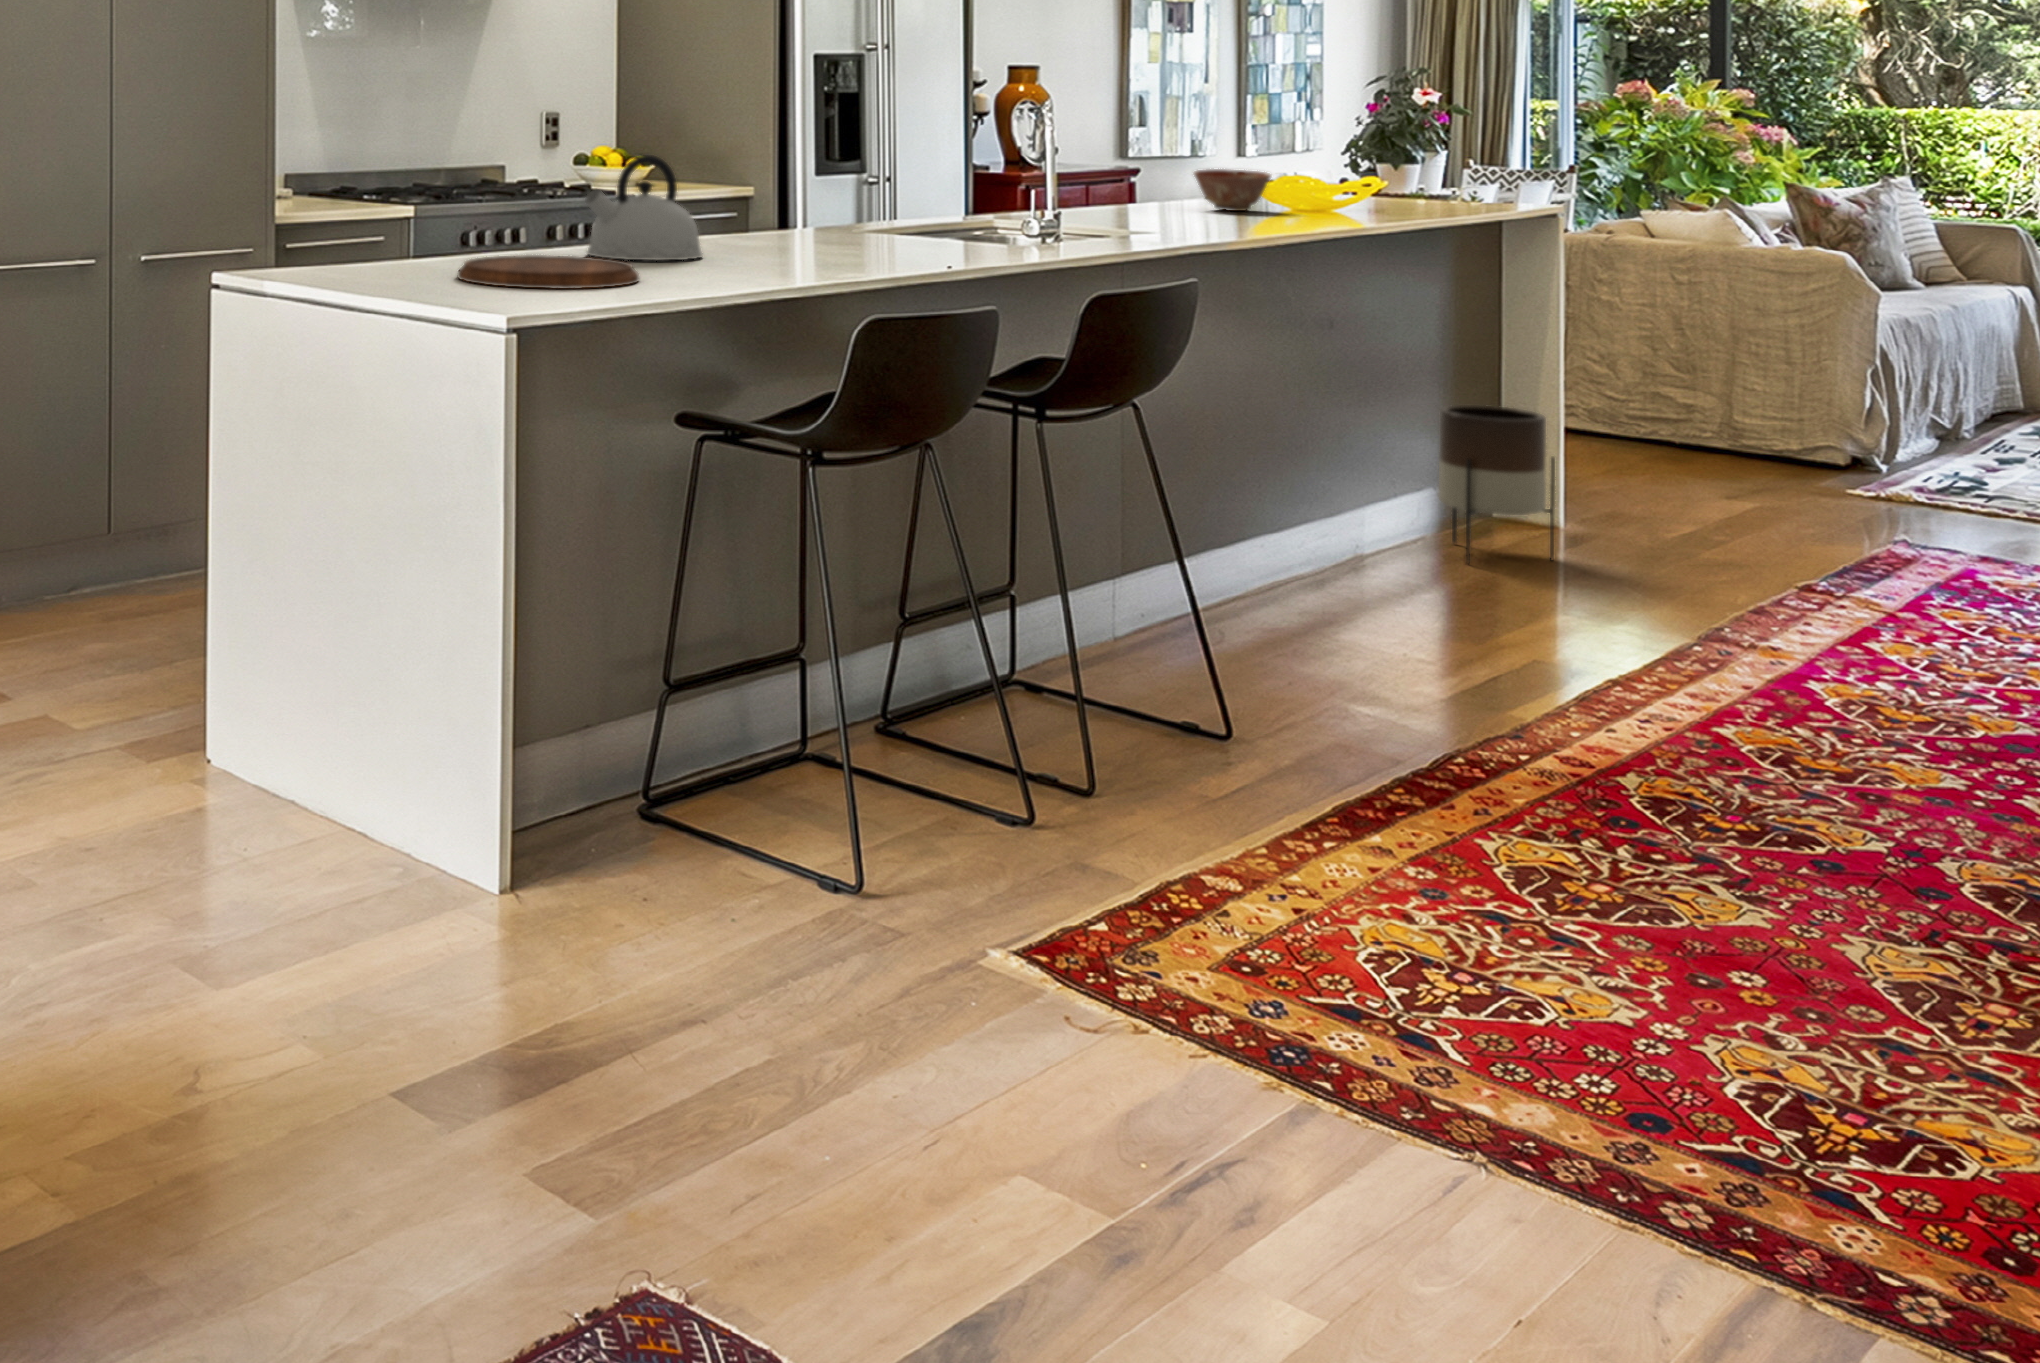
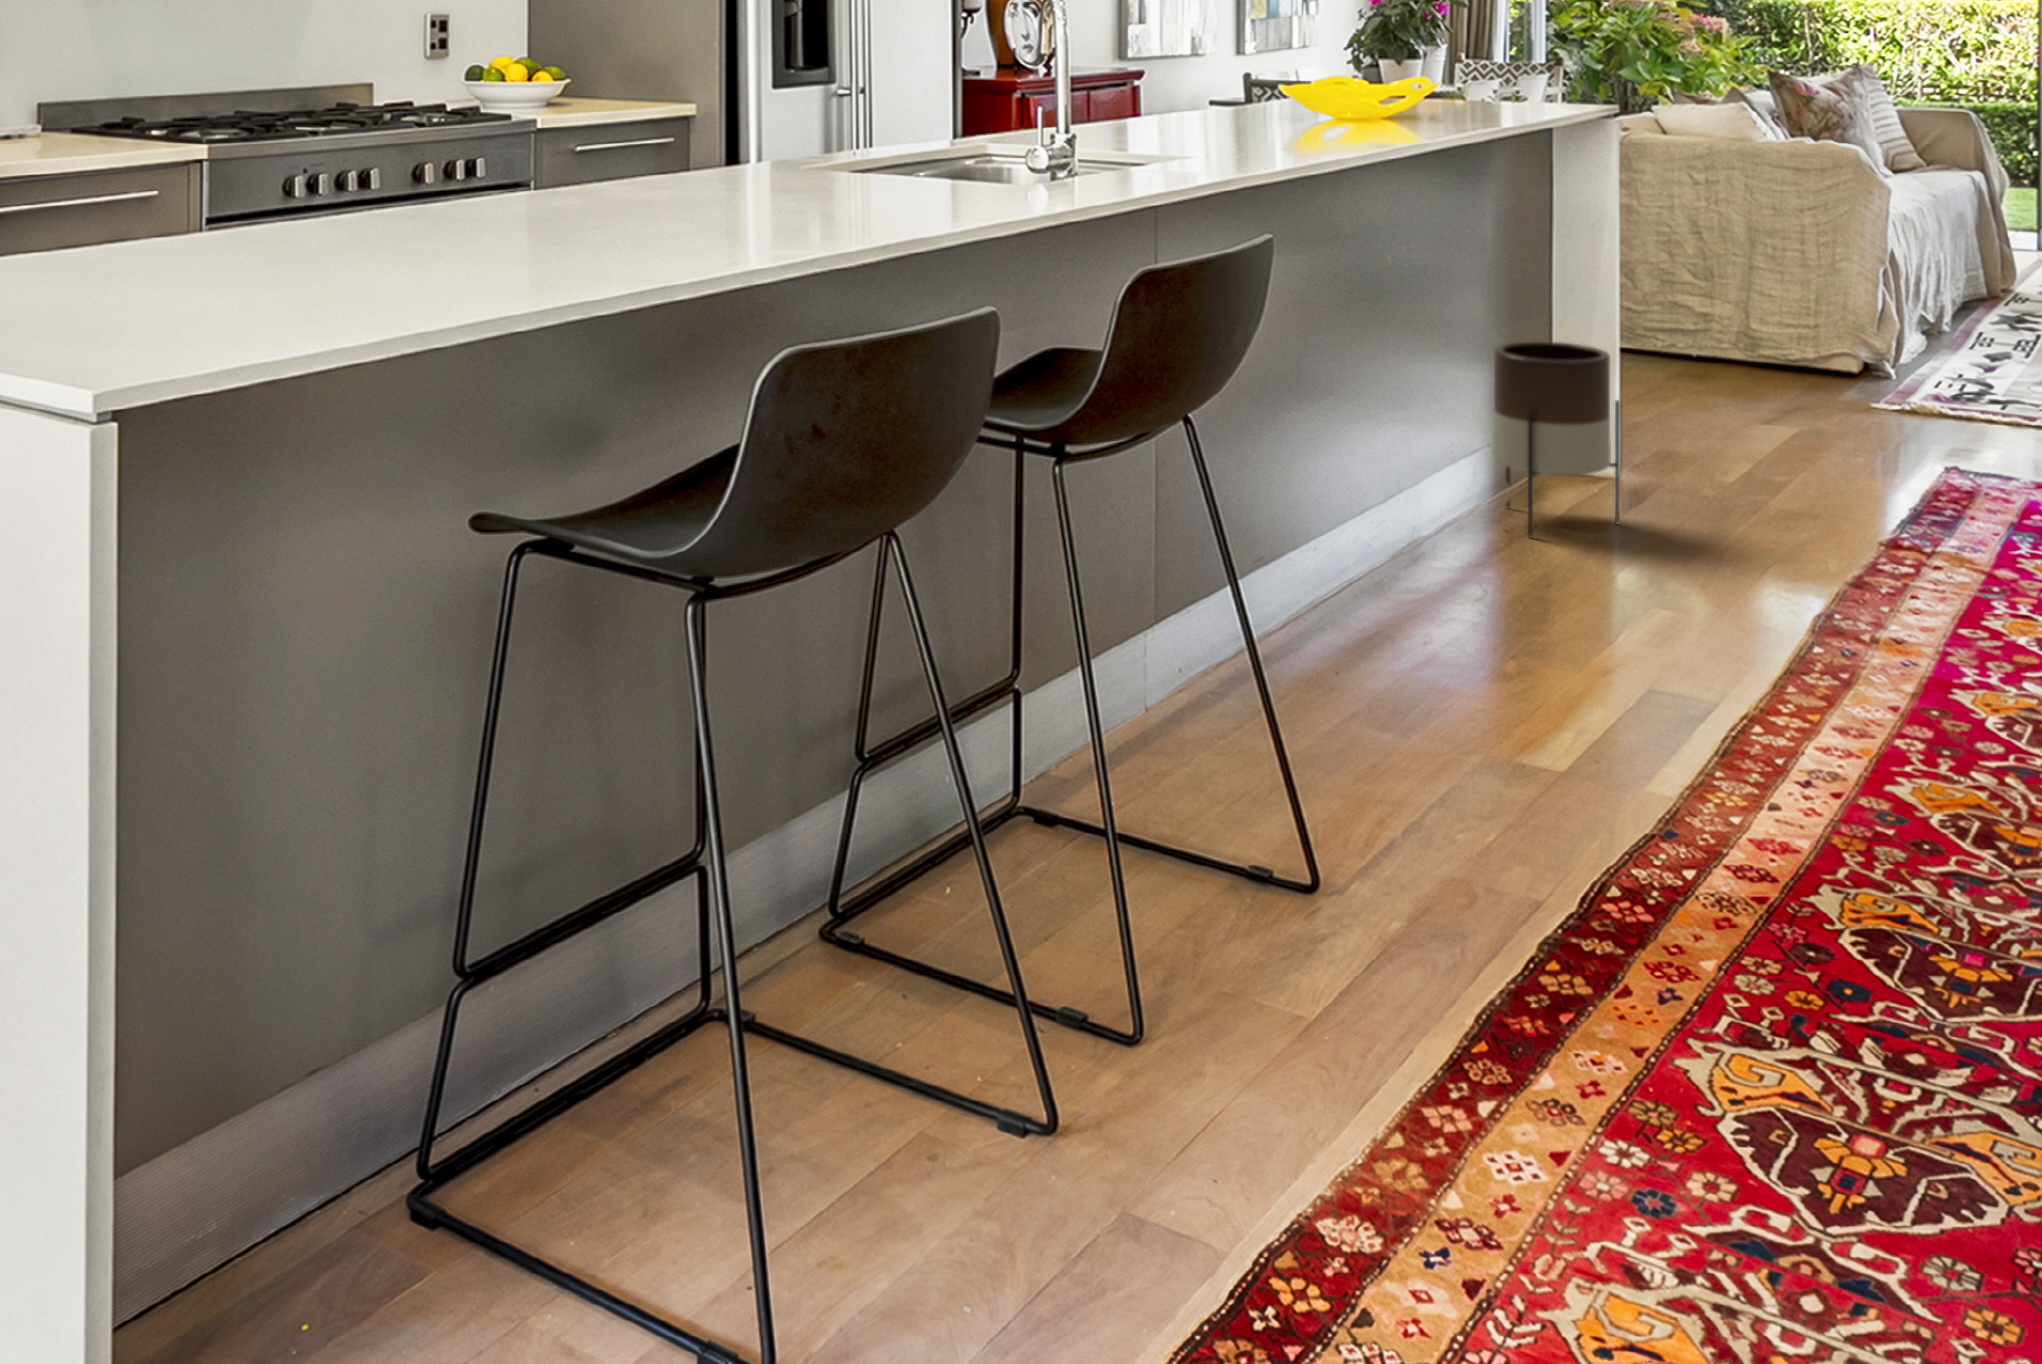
kettle: present [585,155,702,260] -> none [348,62,545,232]
ceramic bowl: present [1194,169,1271,211] -> none [1220,68,1311,119]
cutting board: present [457,255,639,289] -> none [67,235,401,305]

